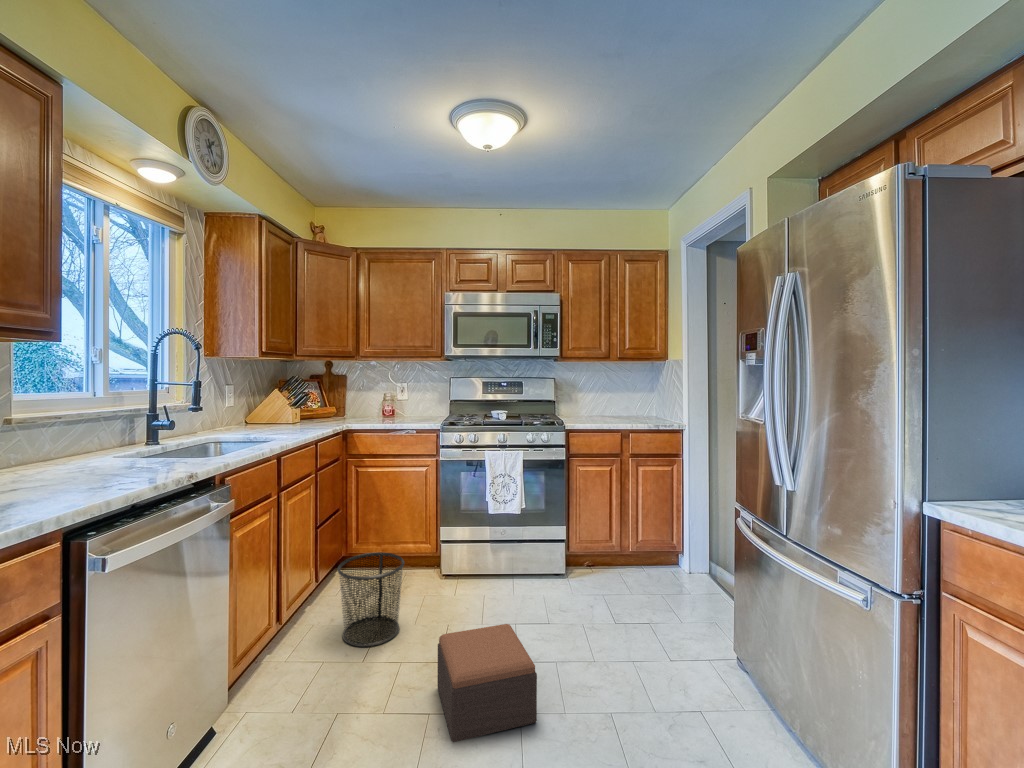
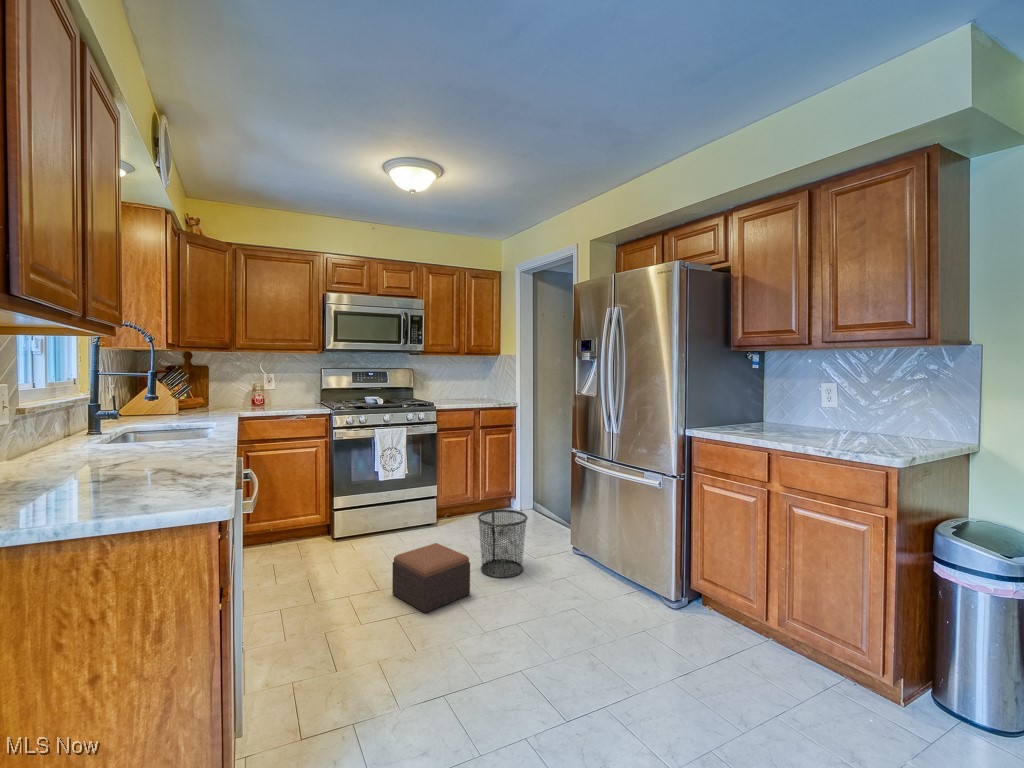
waste bin: present [337,552,404,647] -> present [478,509,528,578]

